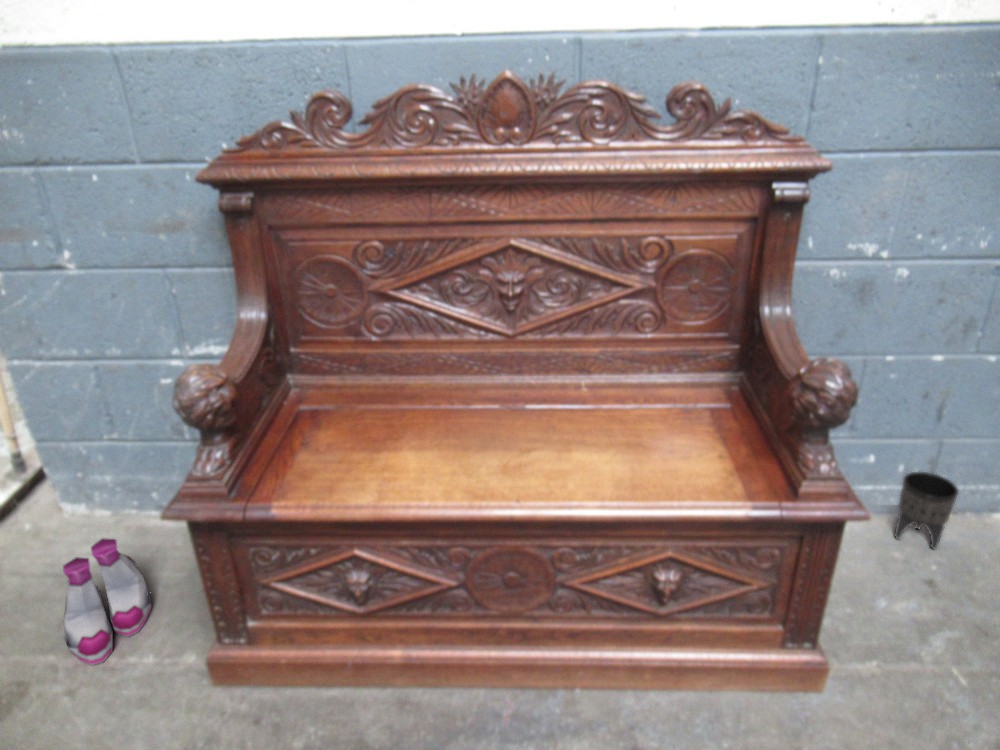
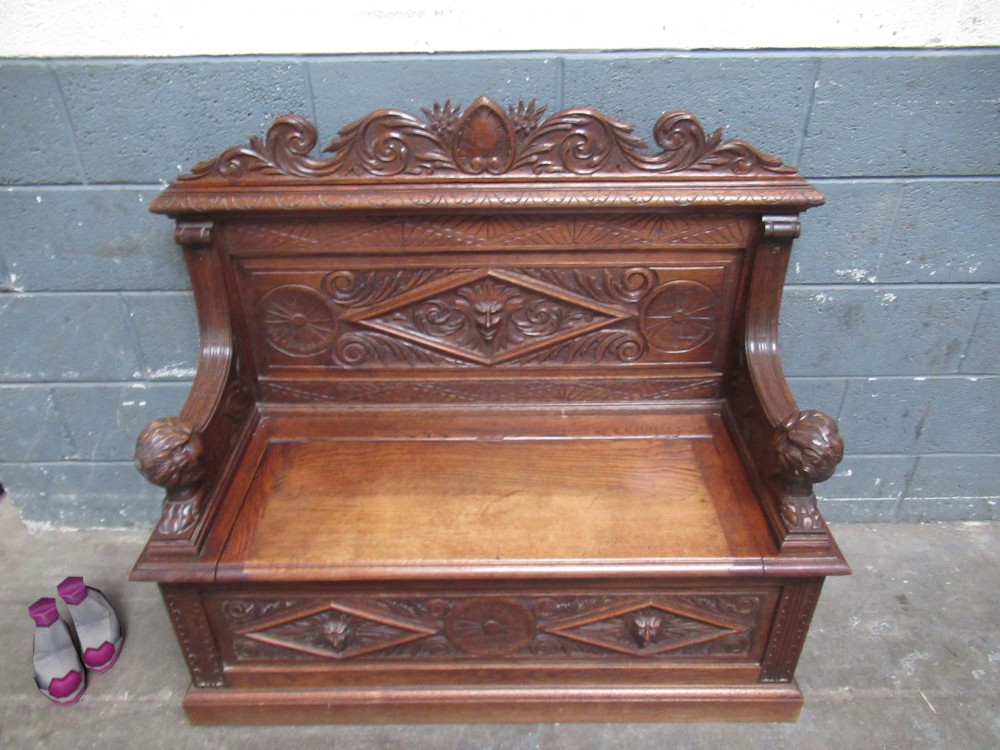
planter: present [895,472,958,549] -> none [868,486,933,564]

